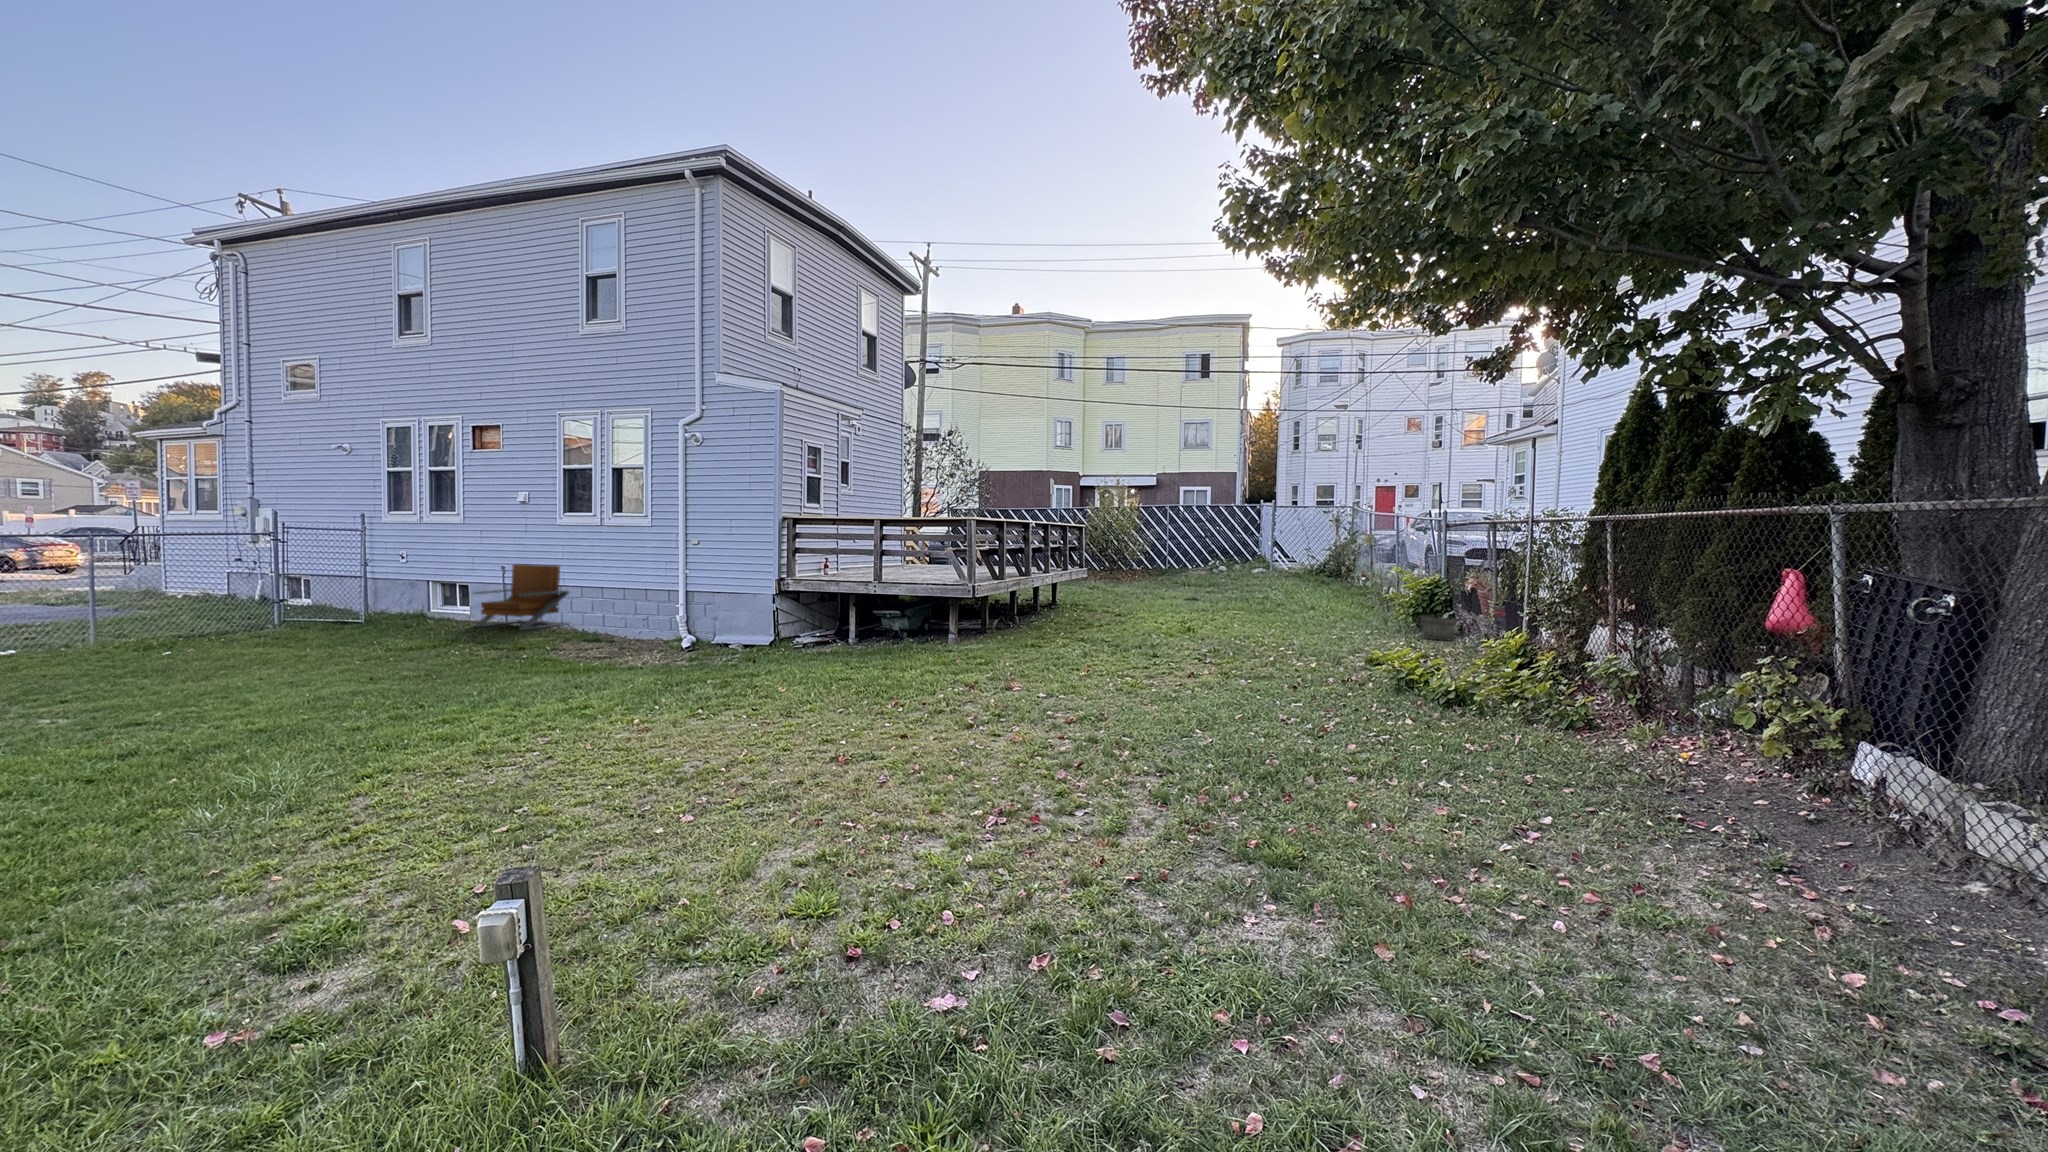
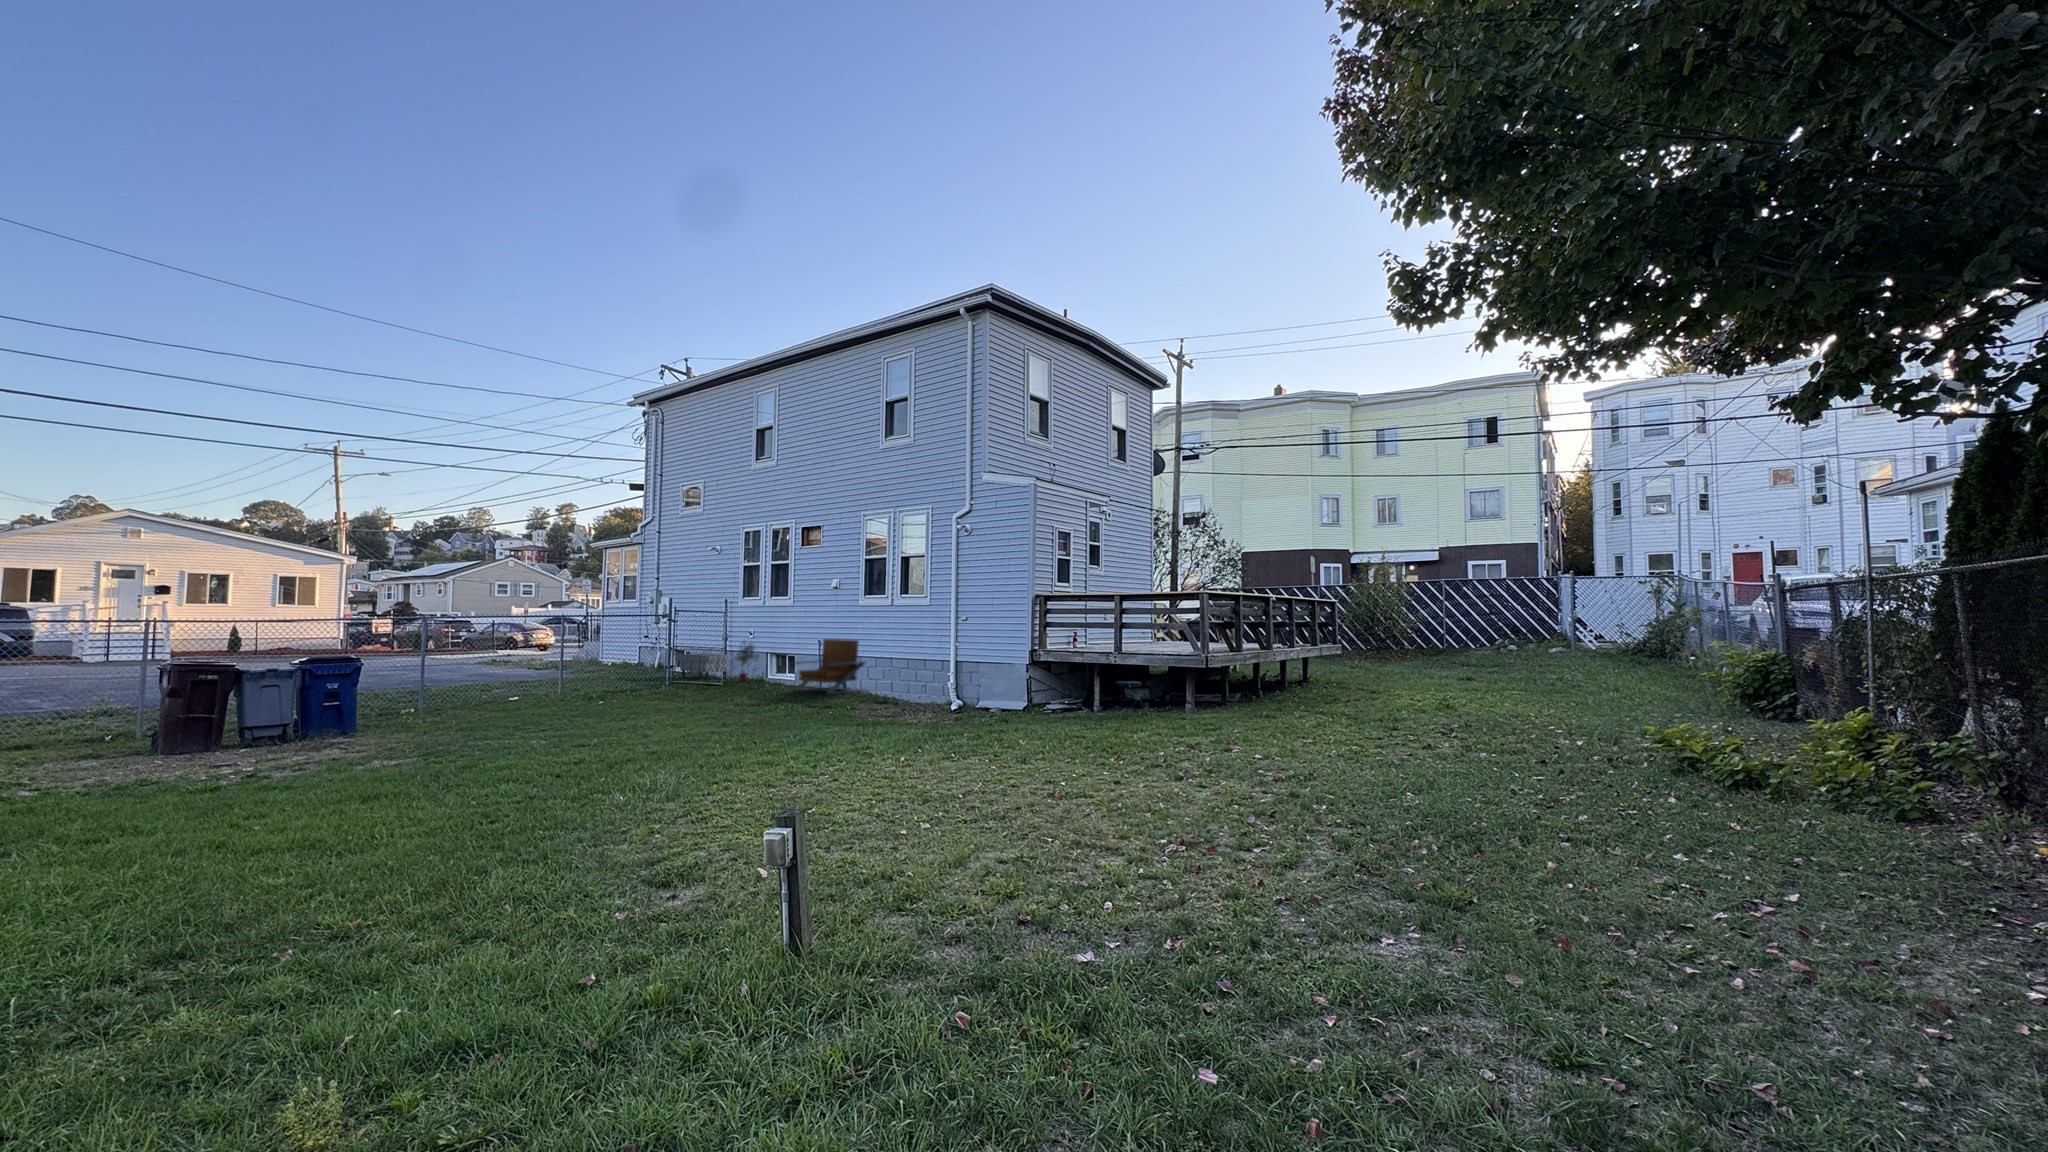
potted tree: none [386,563,422,614] -> present [735,642,757,681]
bench: none [306,579,377,613] -> present [680,653,728,680]
wooden bucket: present [1420,613,1459,641] -> none [1739,687,1796,724]

